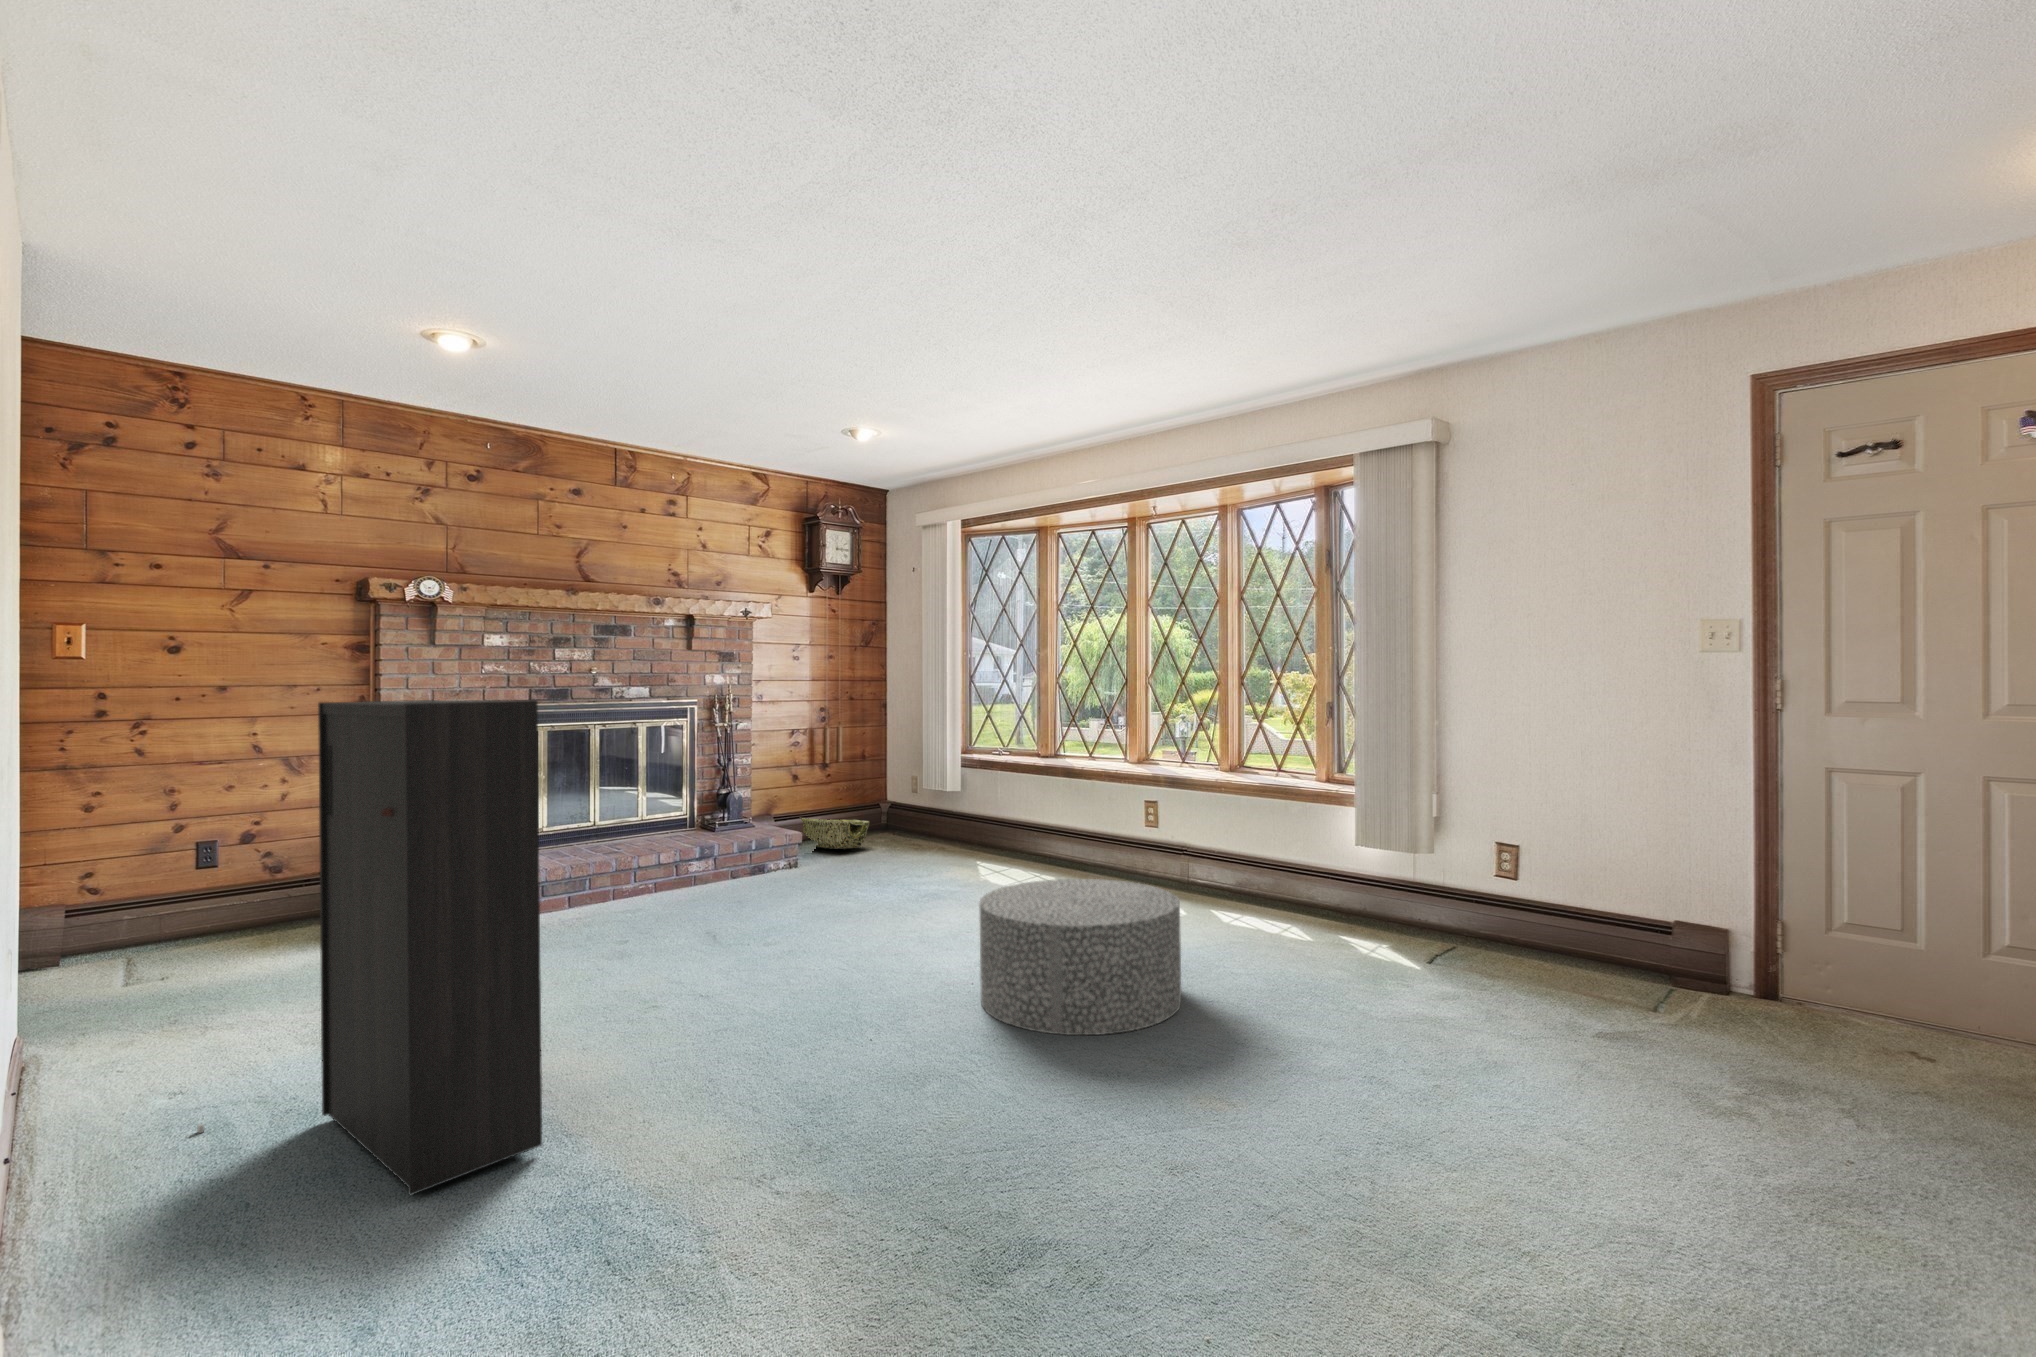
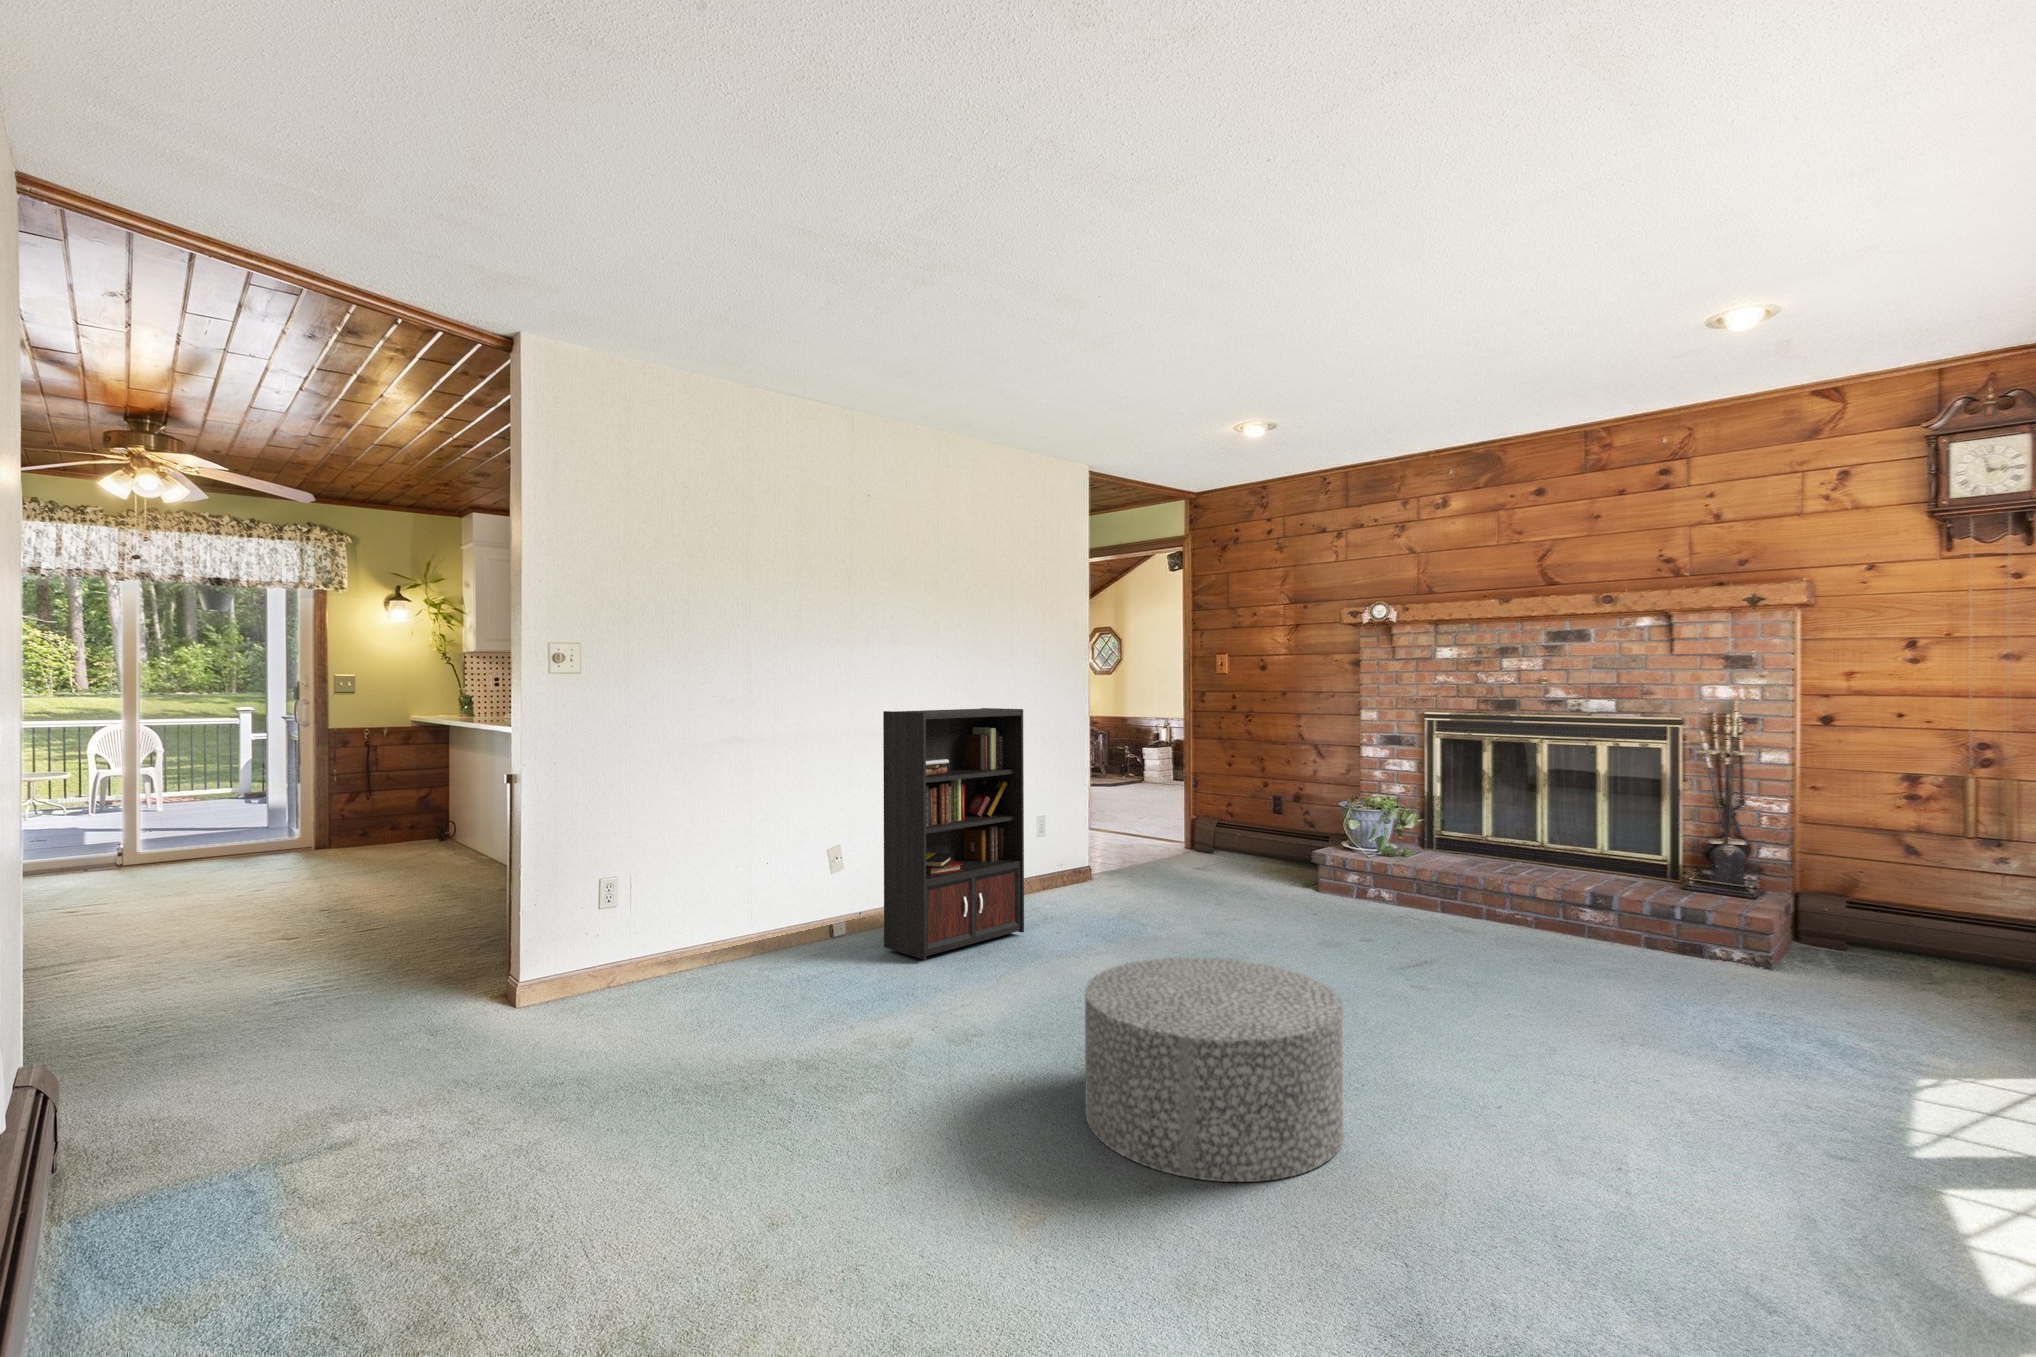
woven basket: present [801,818,869,849] -> none [1886,914,1996,990]

